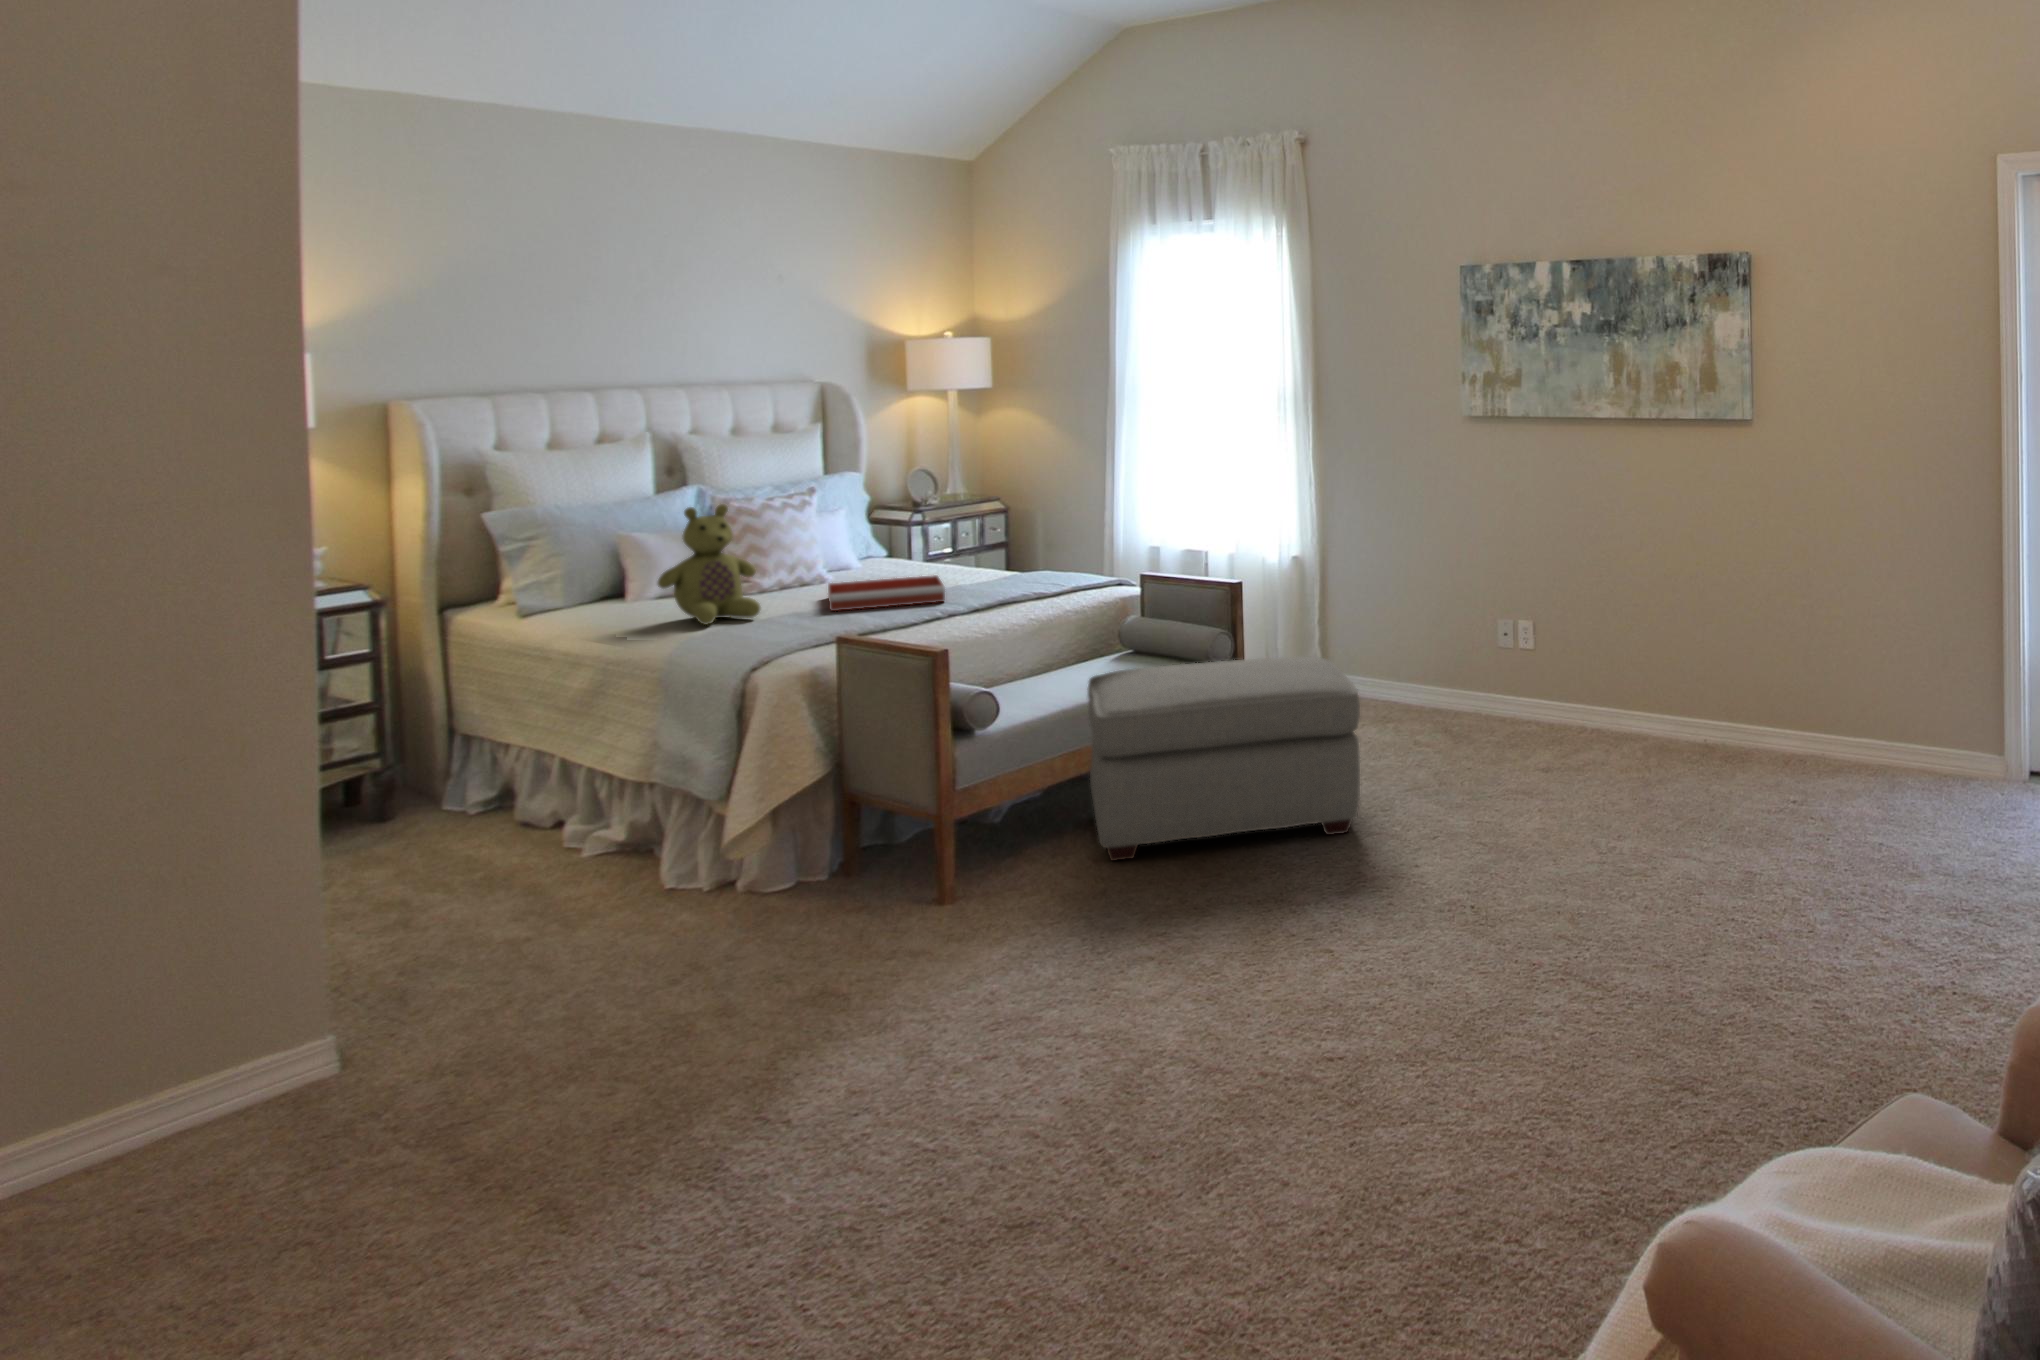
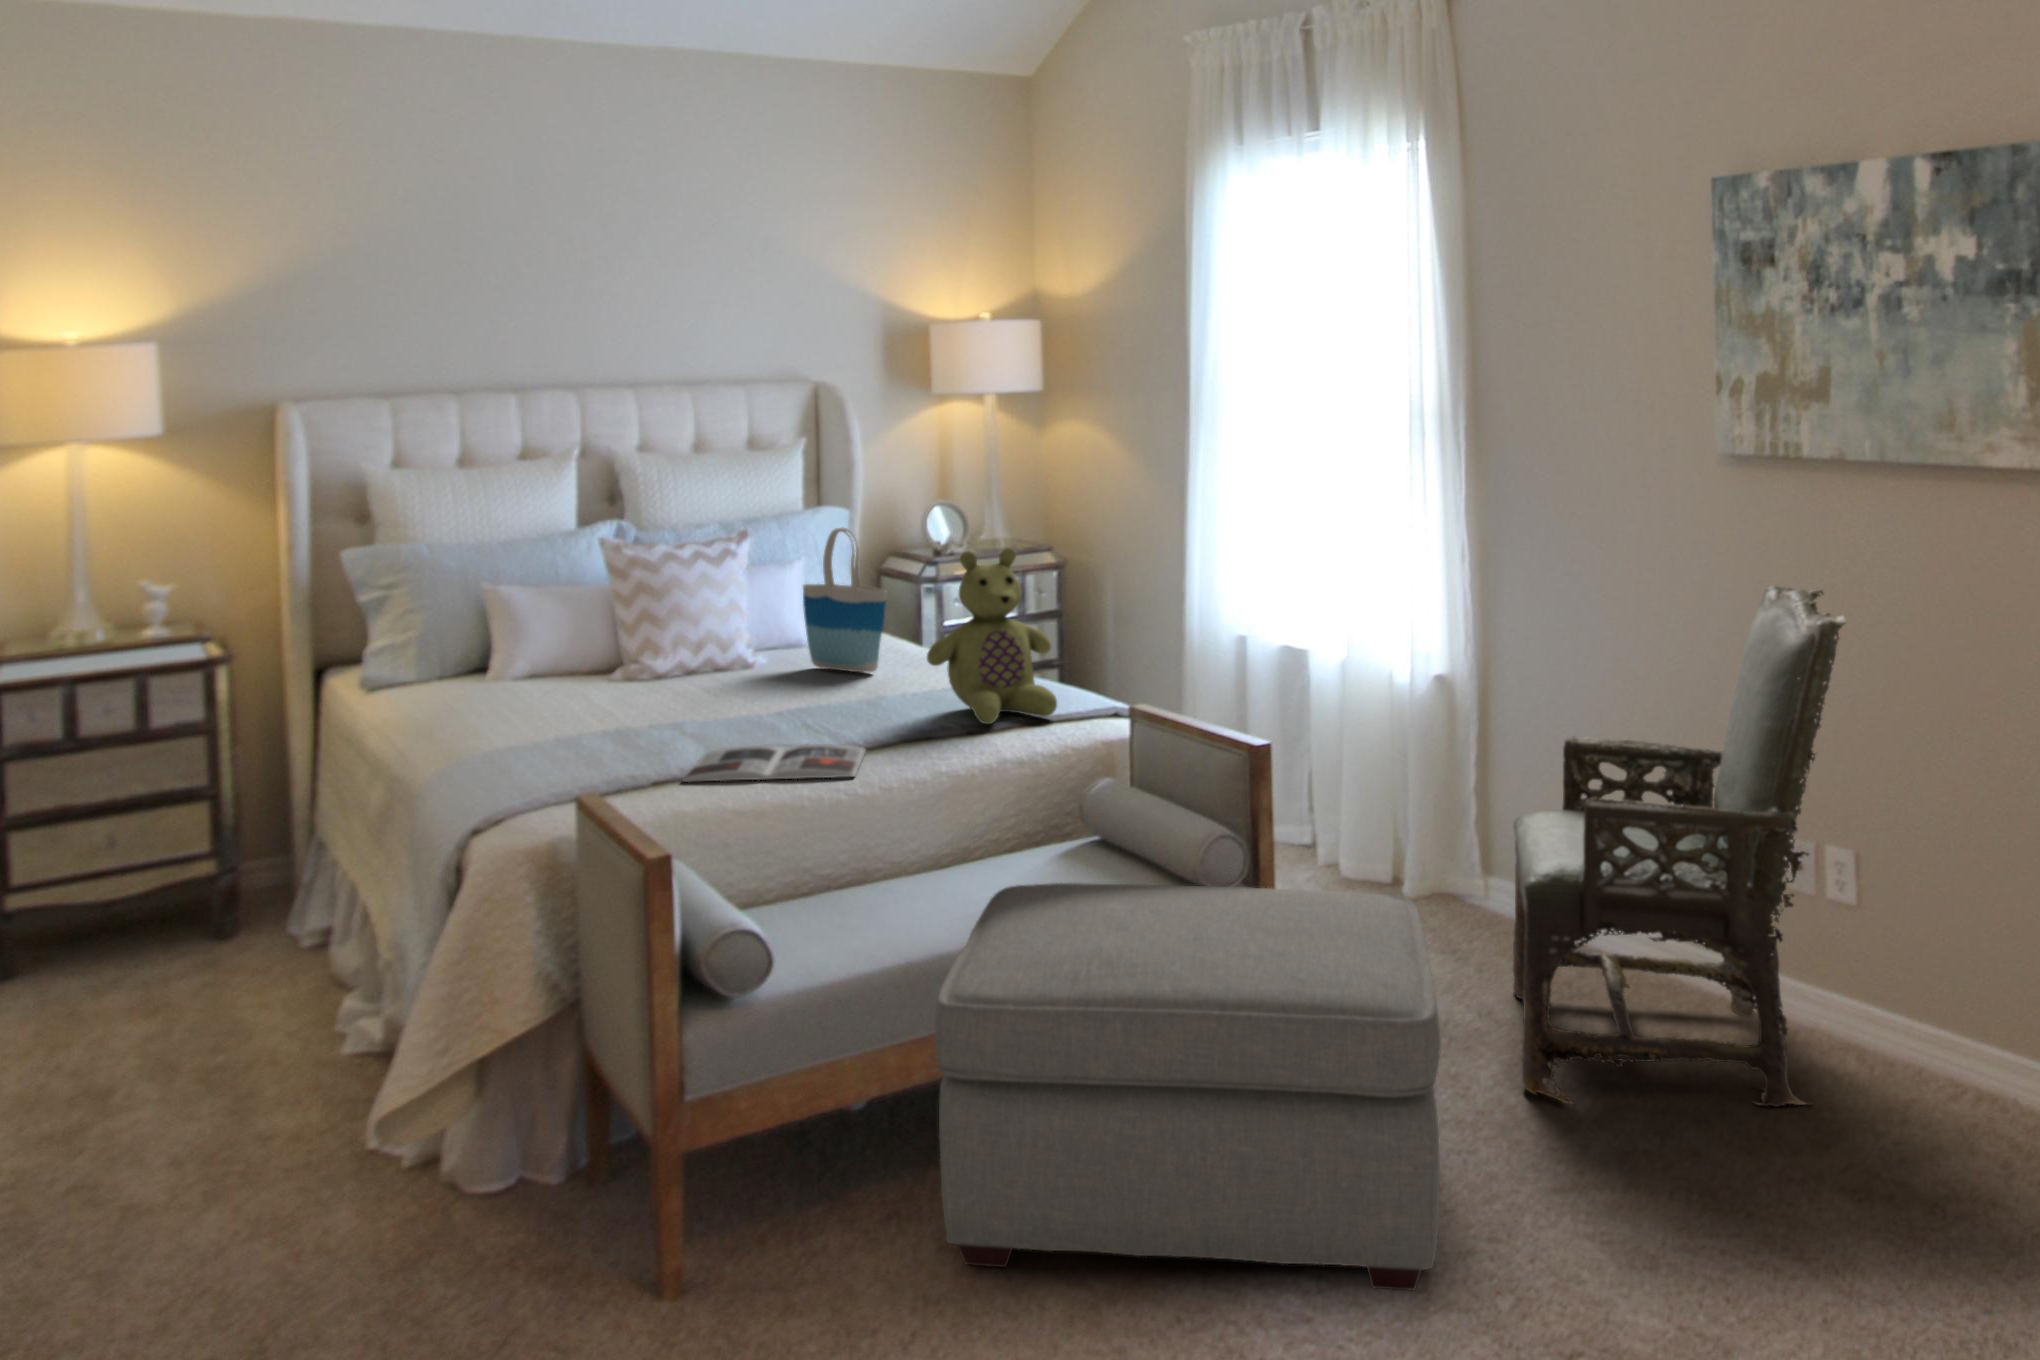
tote bag: none [877,480,947,578] -> present [803,528,887,672]
armchair: none [1358,486,1534,763] -> present [1513,586,1846,1107]
stuffed bear: present [658,504,760,625] -> present [927,548,1057,724]
tray: present [828,575,945,611] -> none [672,675,855,727]
magazine: none [874,608,993,632] -> present [683,744,866,782]

